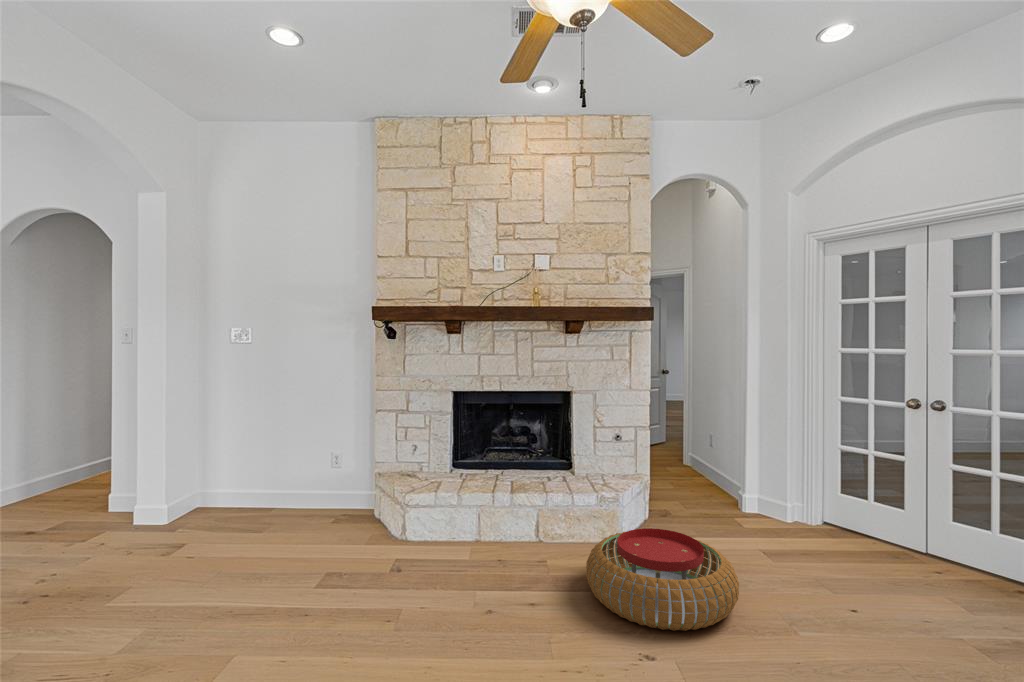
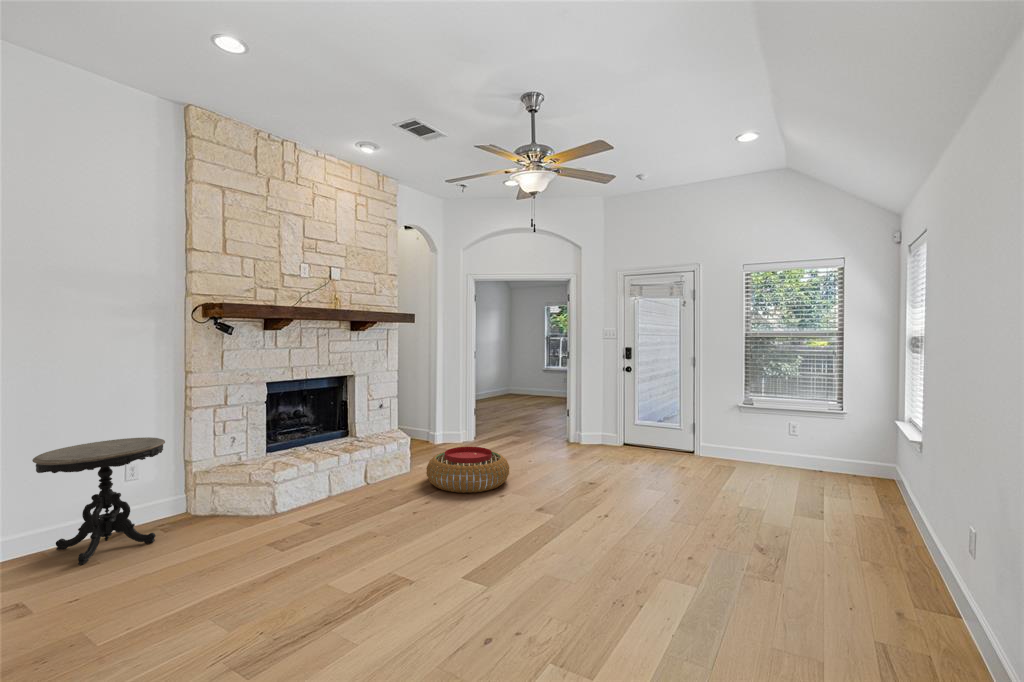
side table: none [246,430,339,531] -> present [32,437,165,565]

